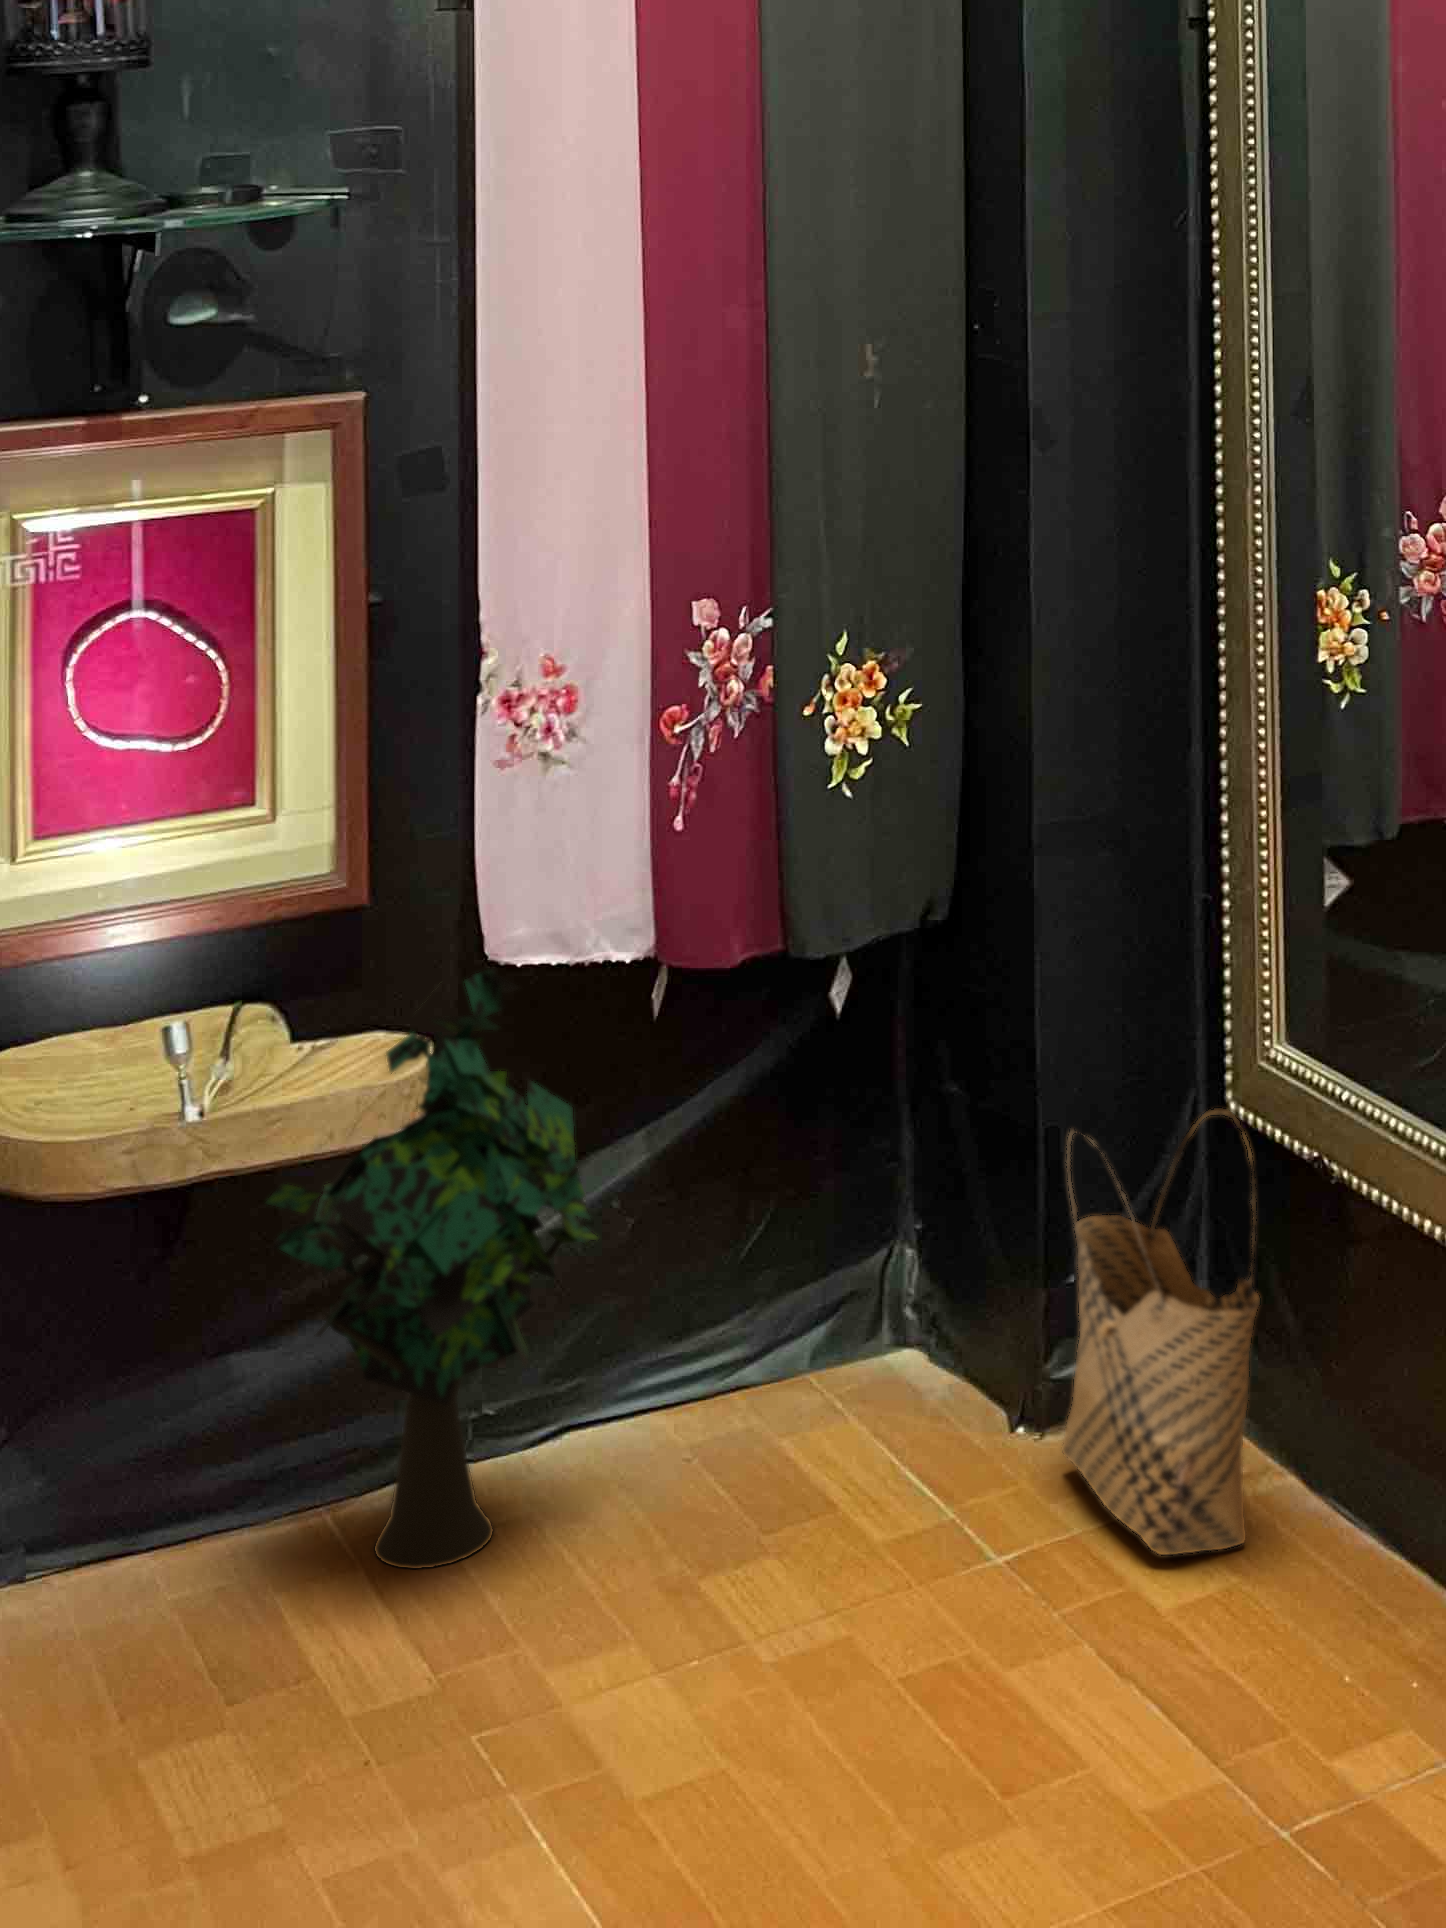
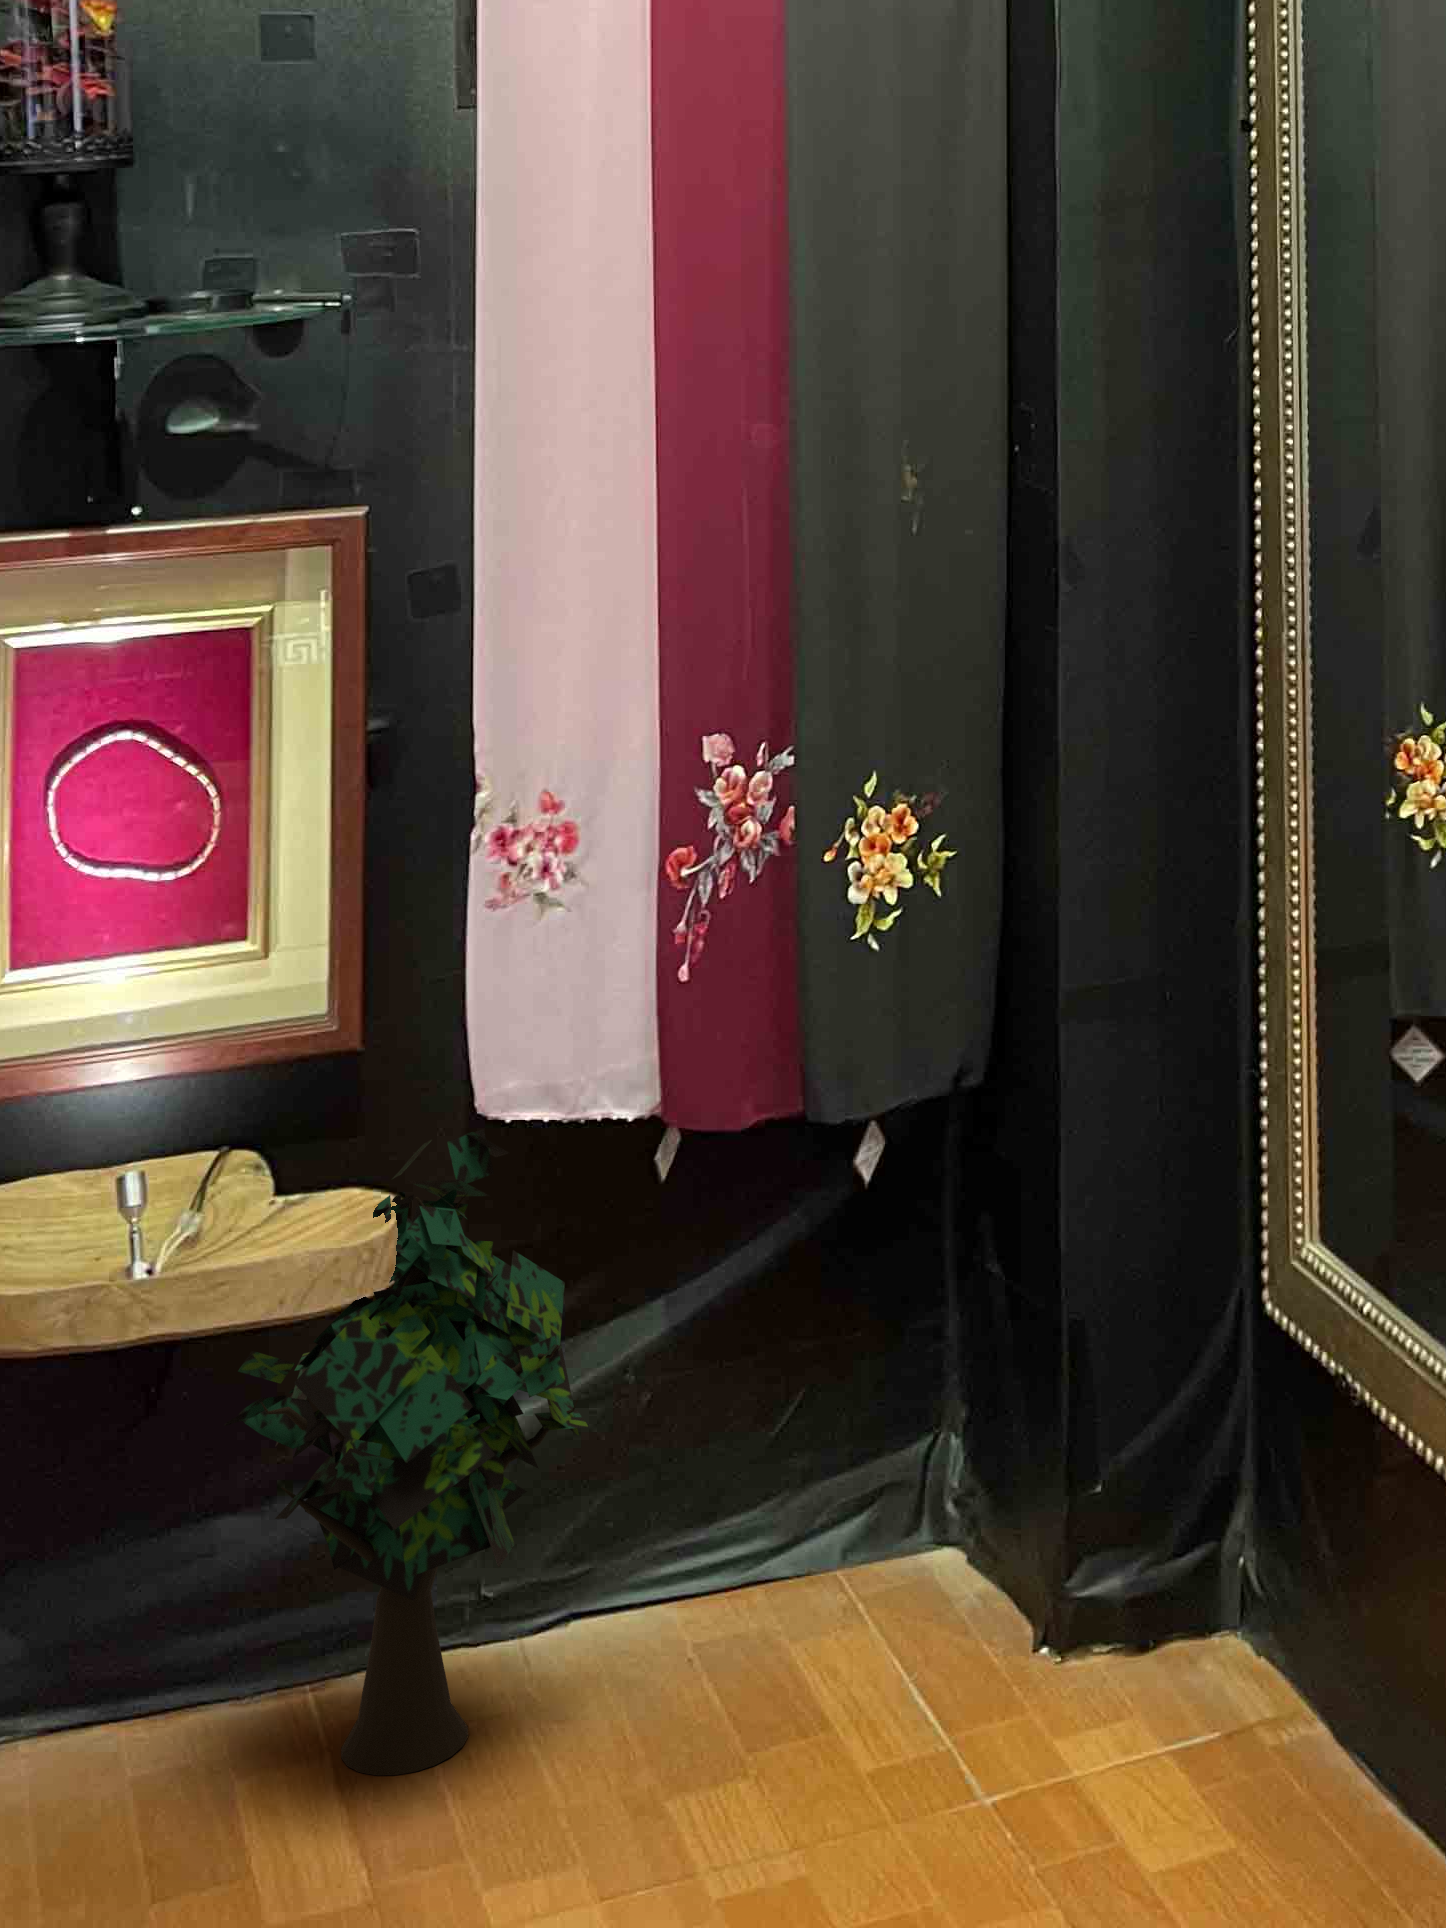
woven basket: present [1062,1108,1260,1555] -> none [1077,1318,1276,1817]

